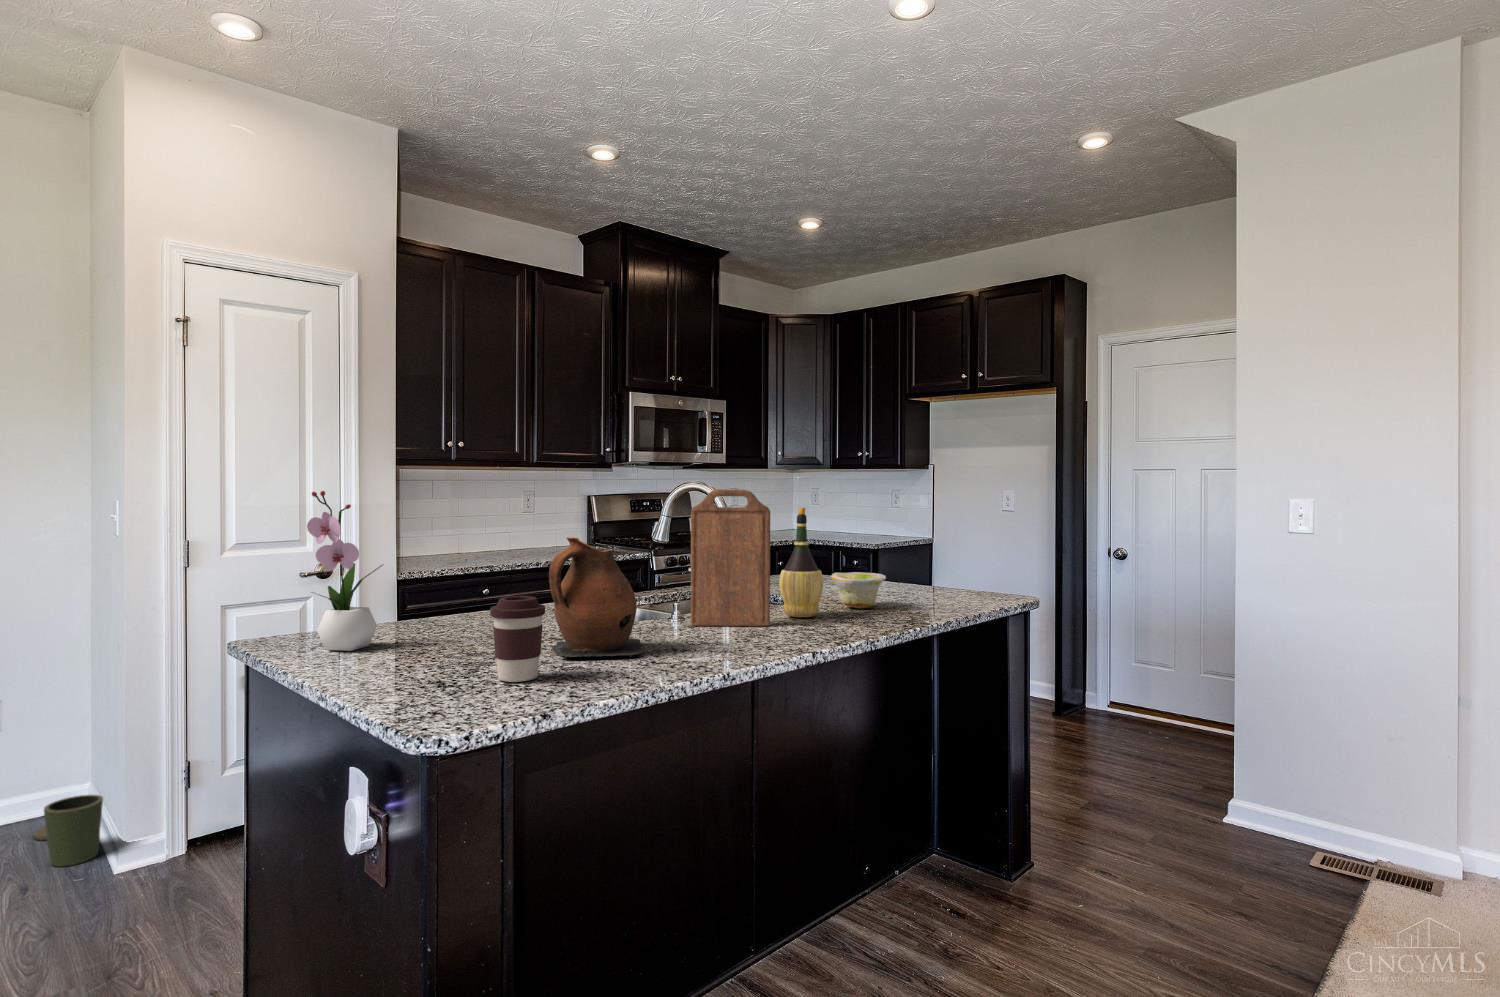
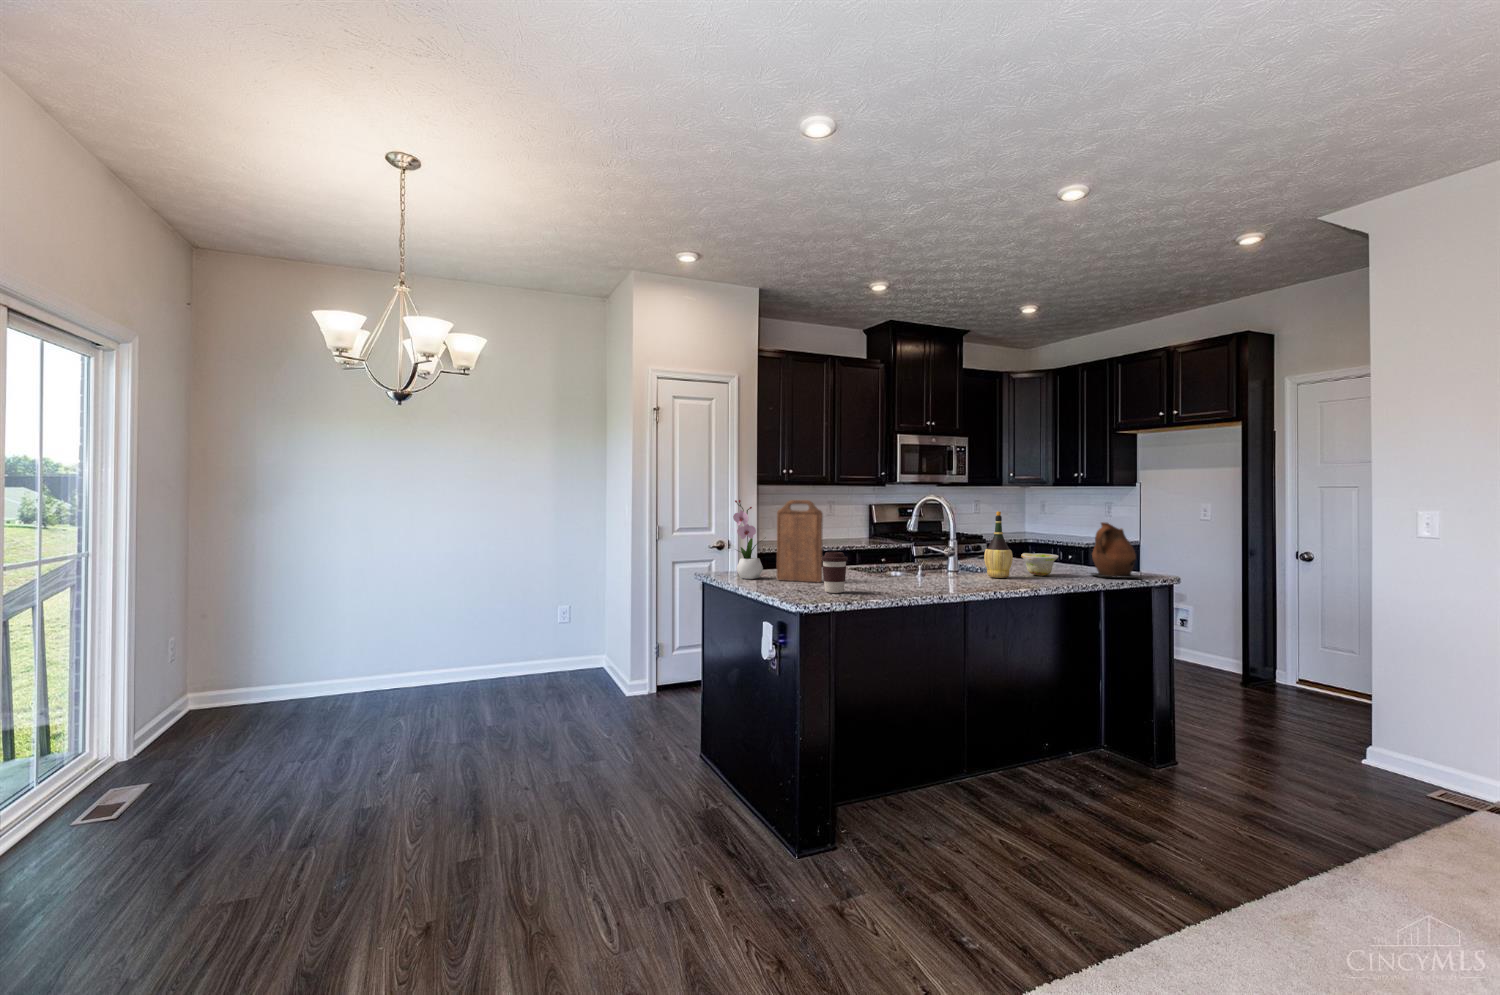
cutting board: present [691,489,770,626] -> present [777,500,823,582]
ceramic pitcher: present [549,537,642,657] -> present [1091,522,1141,578]
trash can: present [33,795,103,867] -> none [583,658,617,692]

